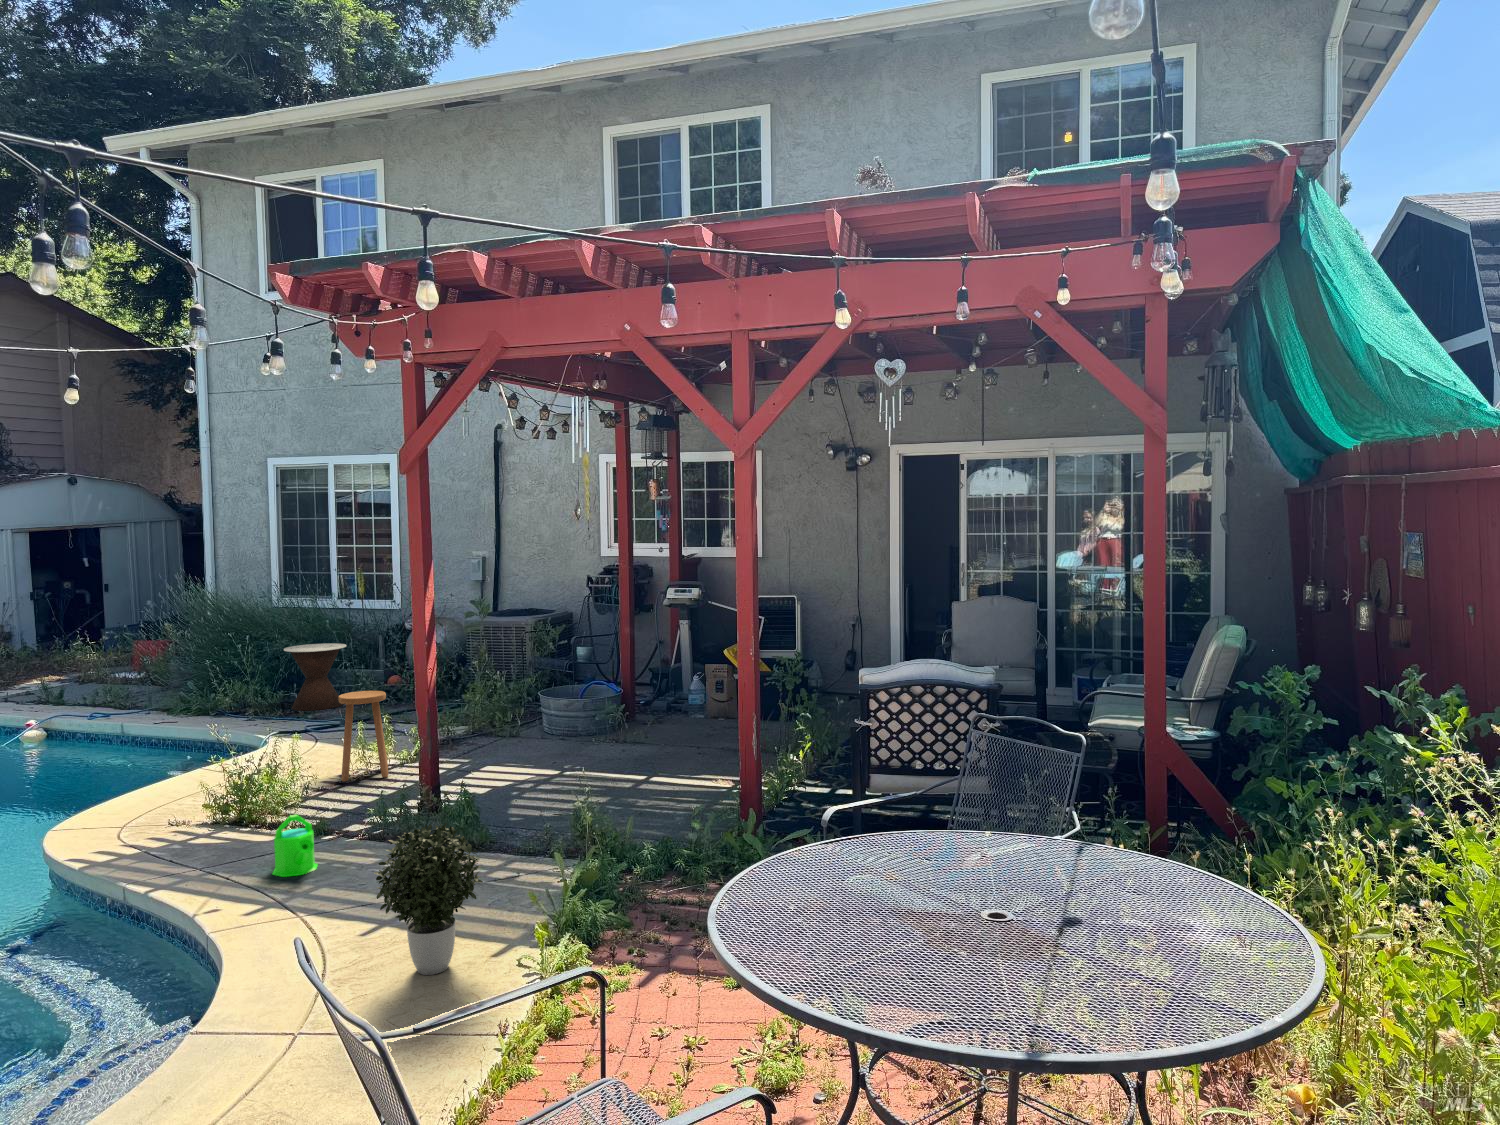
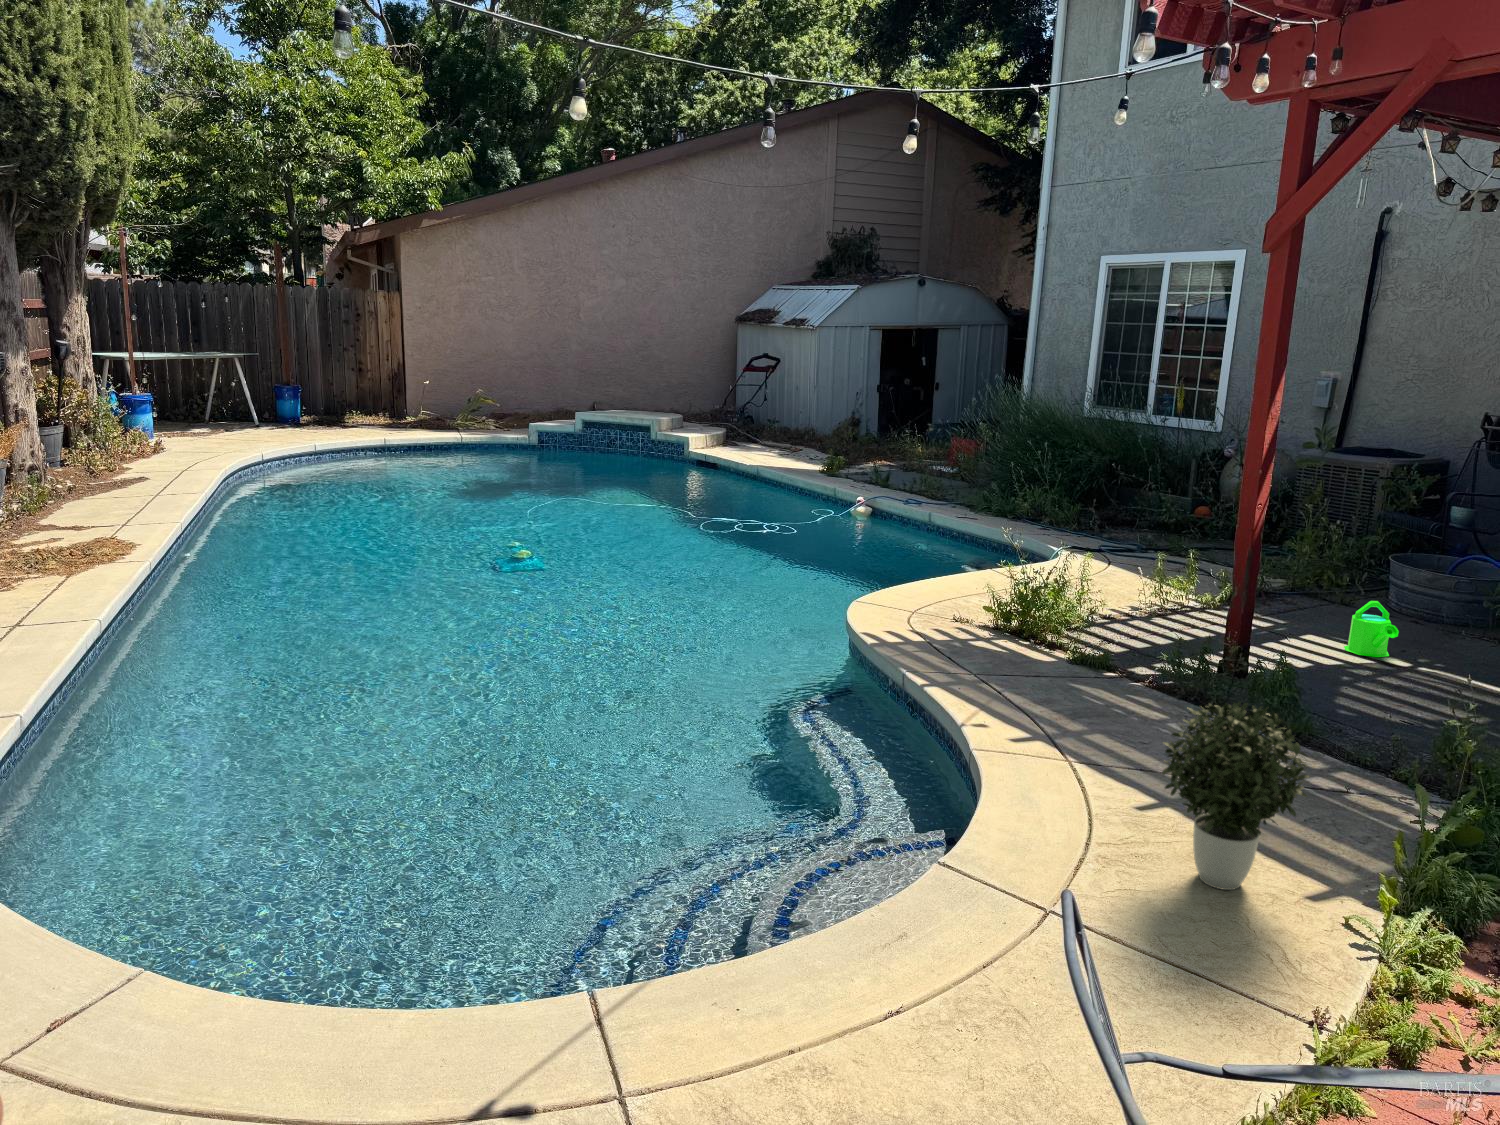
side table: present [284,643,346,711] -> none [1087,459,1155,532]
stool: present [339,691,388,782] -> none [1131,517,1196,621]
watering can: present [273,815,318,877] -> present [1344,601,1399,657]

